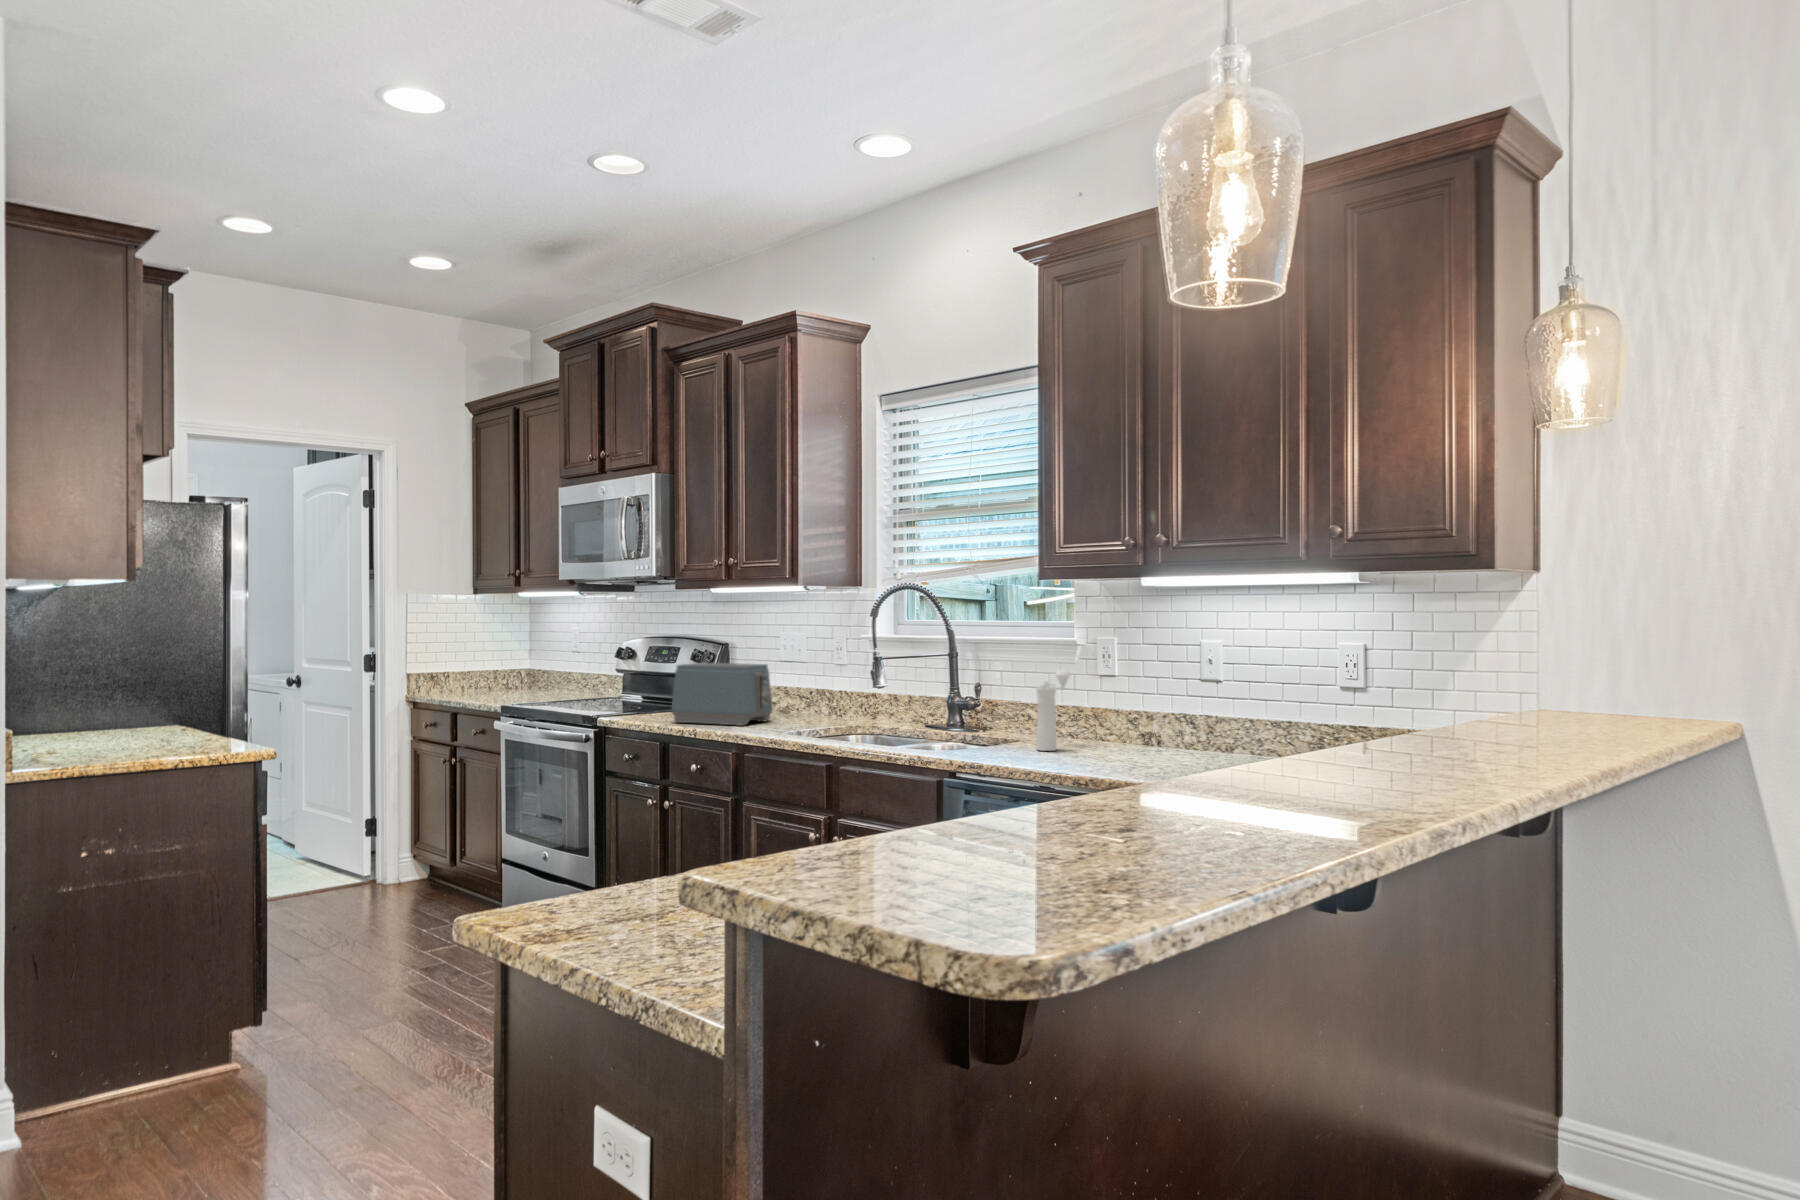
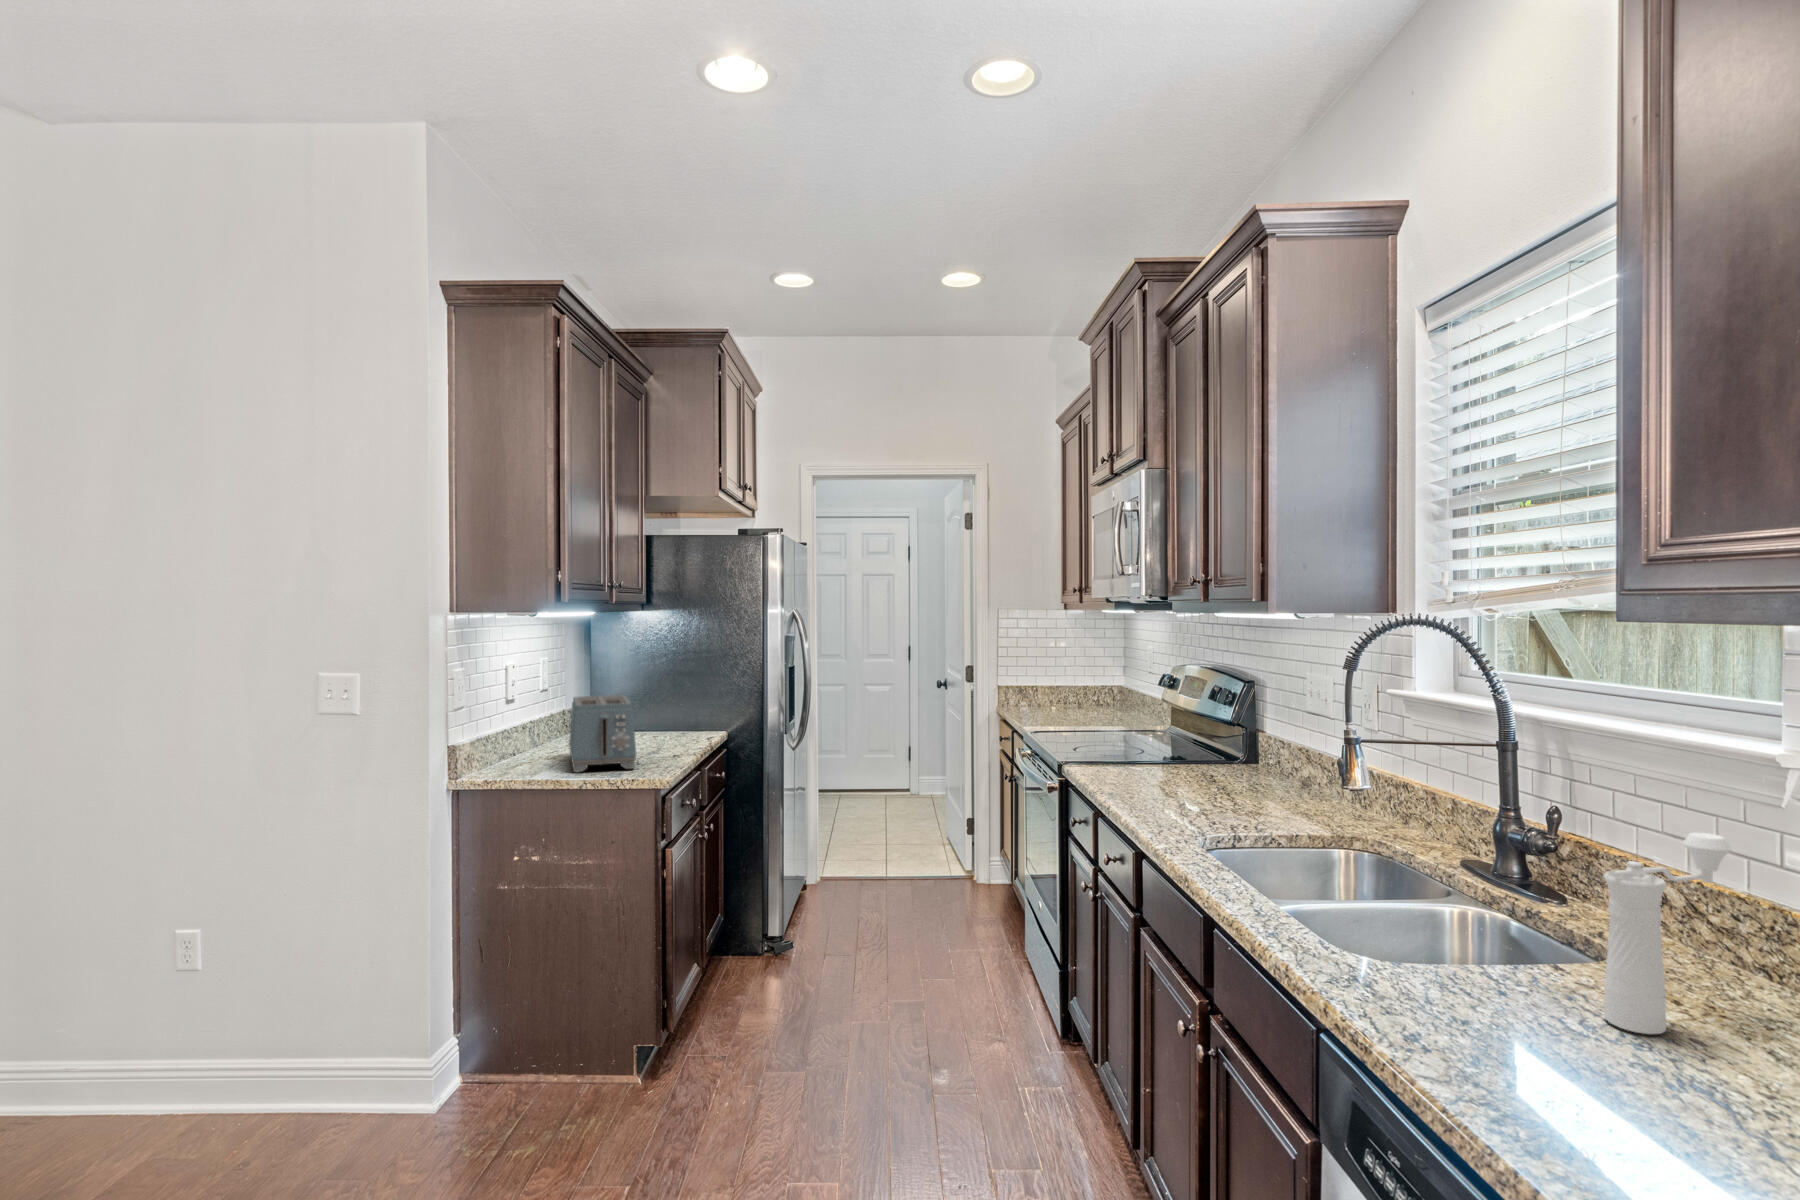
toaster: present [672,663,773,726] -> present [569,695,636,772]

